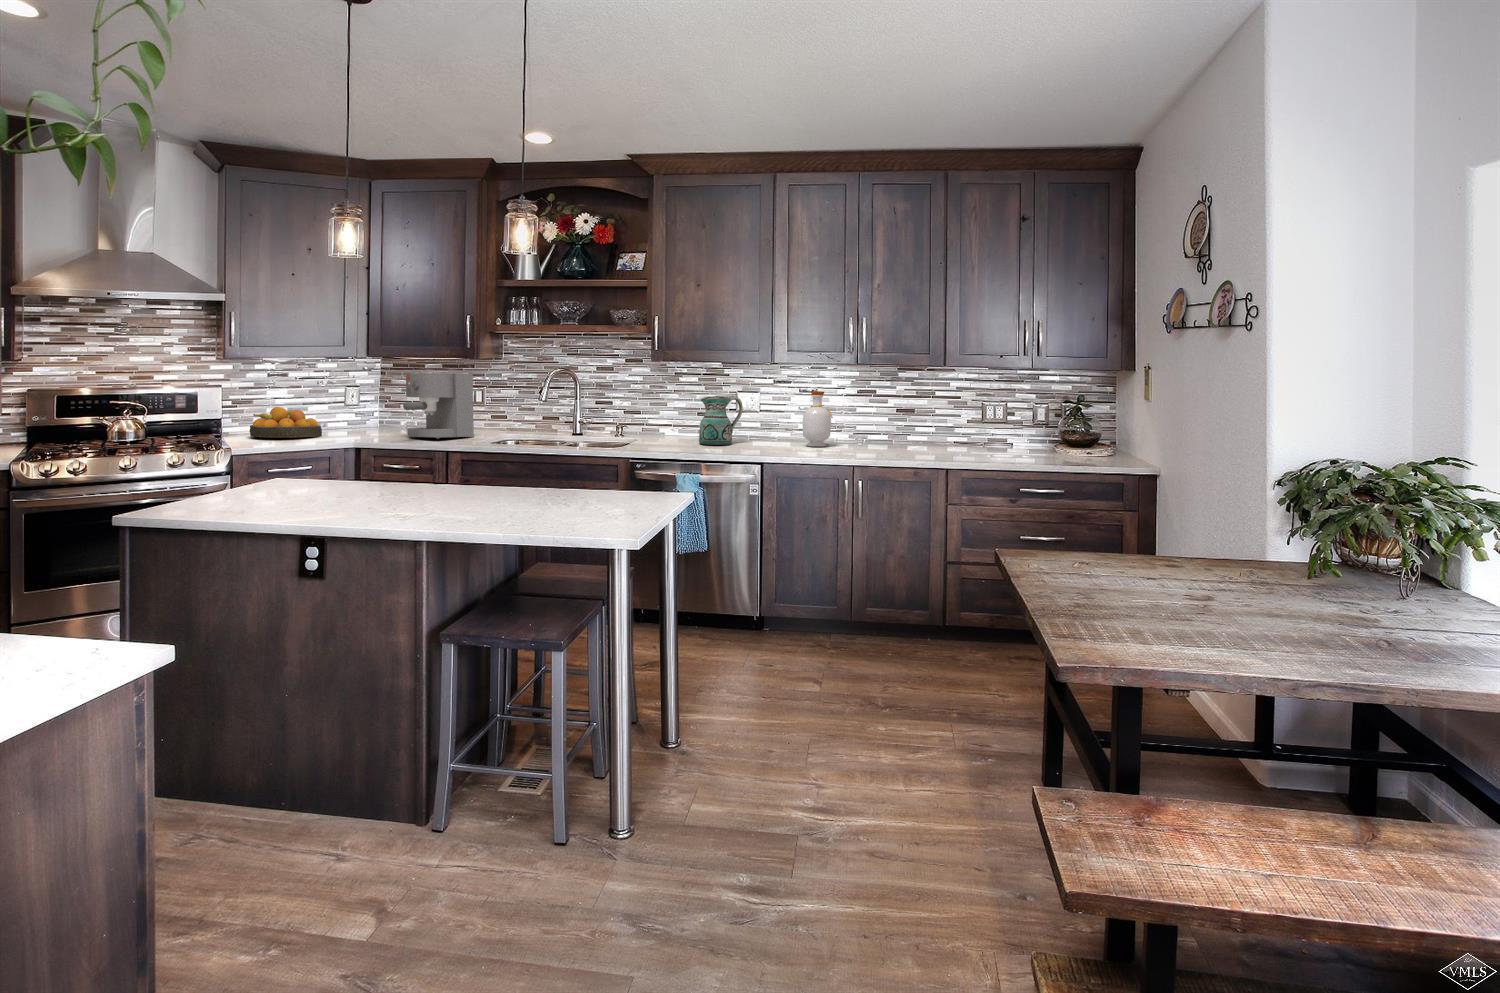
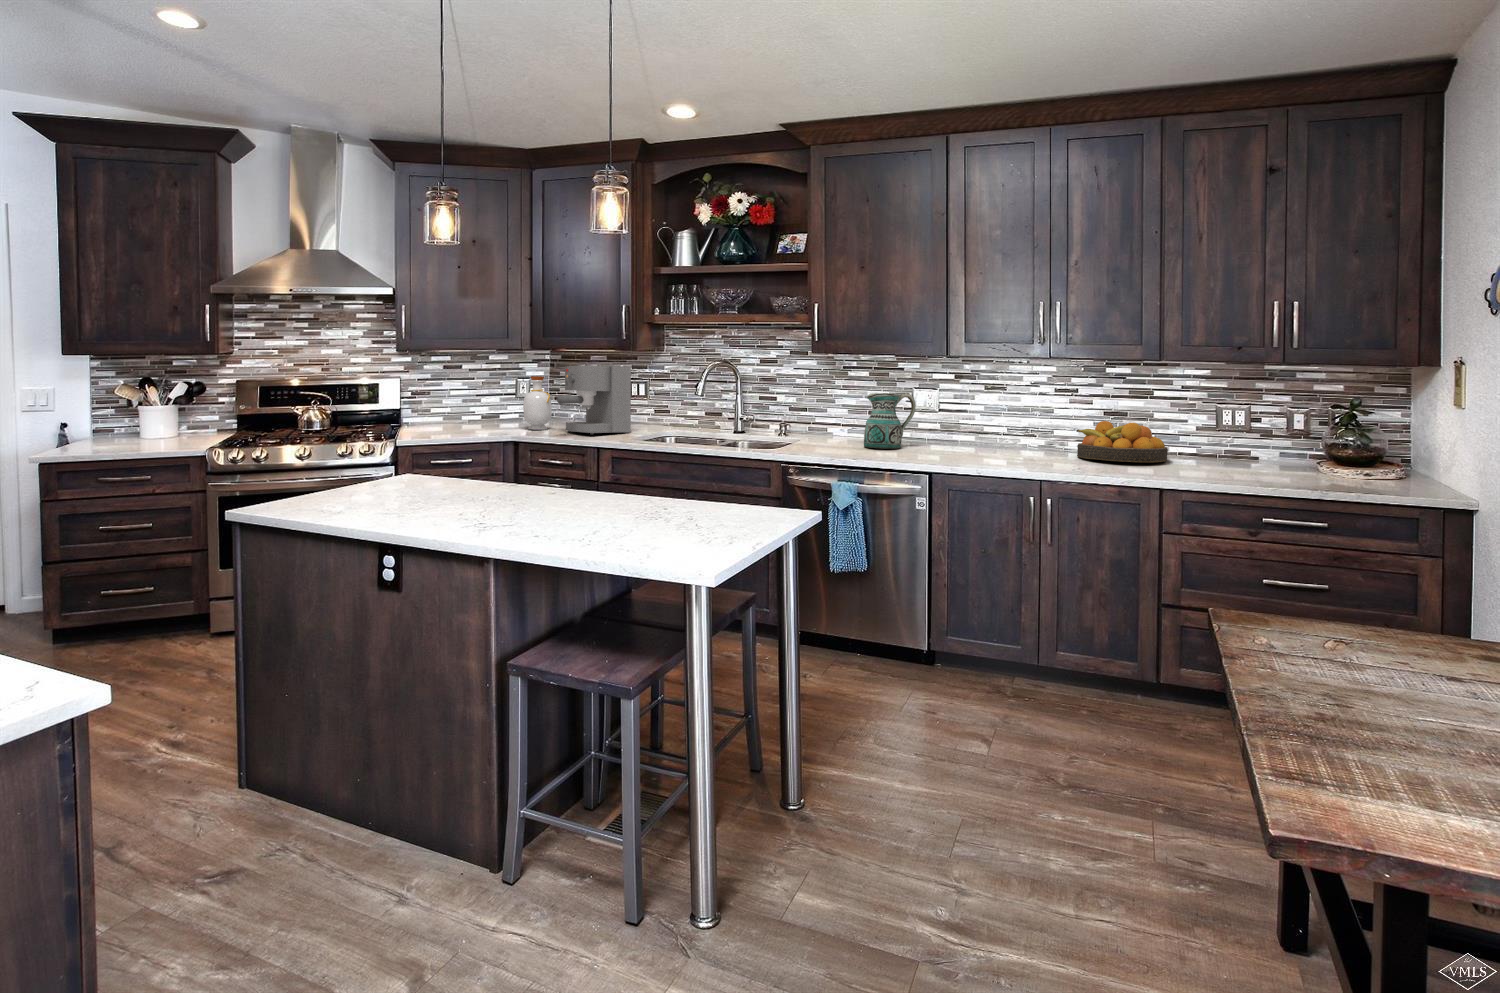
bottle: present [803,391,833,446] -> present [523,376,552,430]
fruit bowl: present [250,407,322,437] -> present [1076,421,1168,462]

